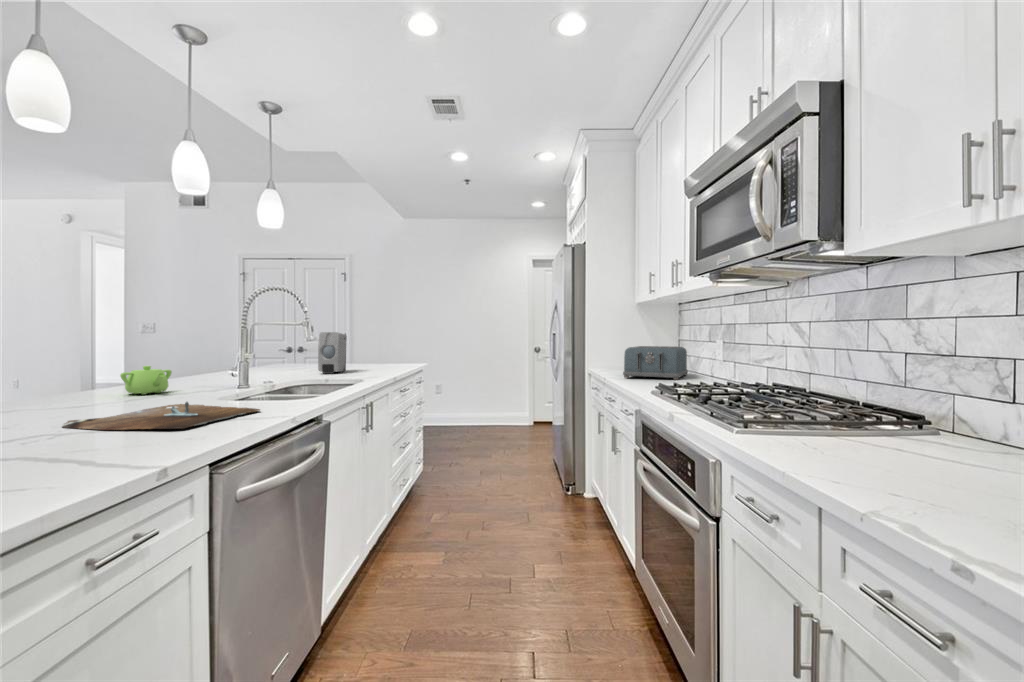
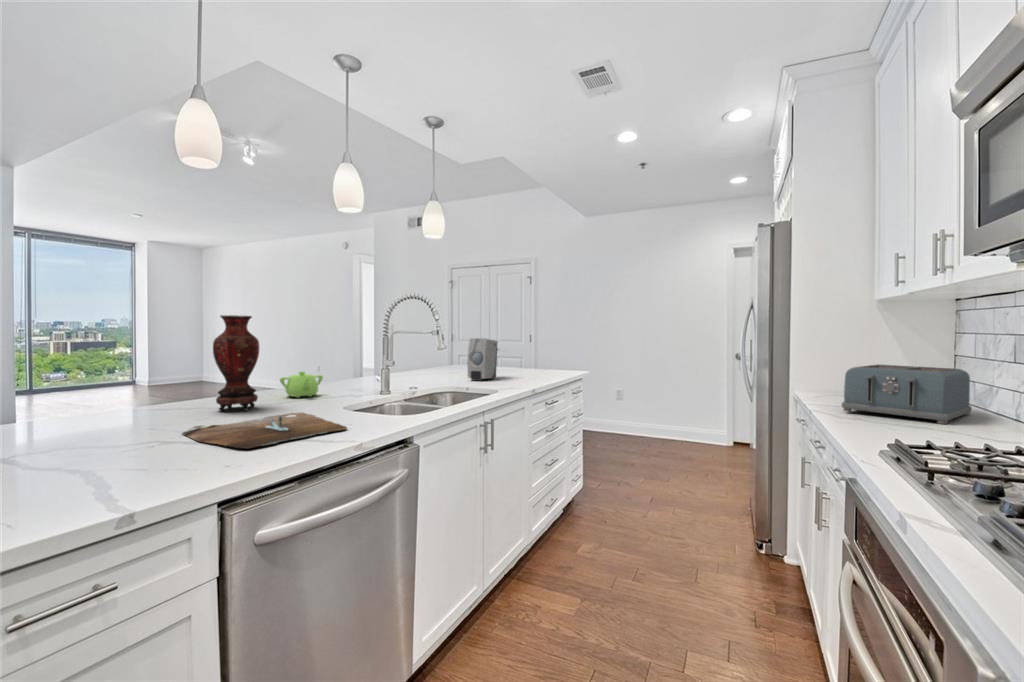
vase: none [53,300,114,410] -> present [213,315,259,411]

